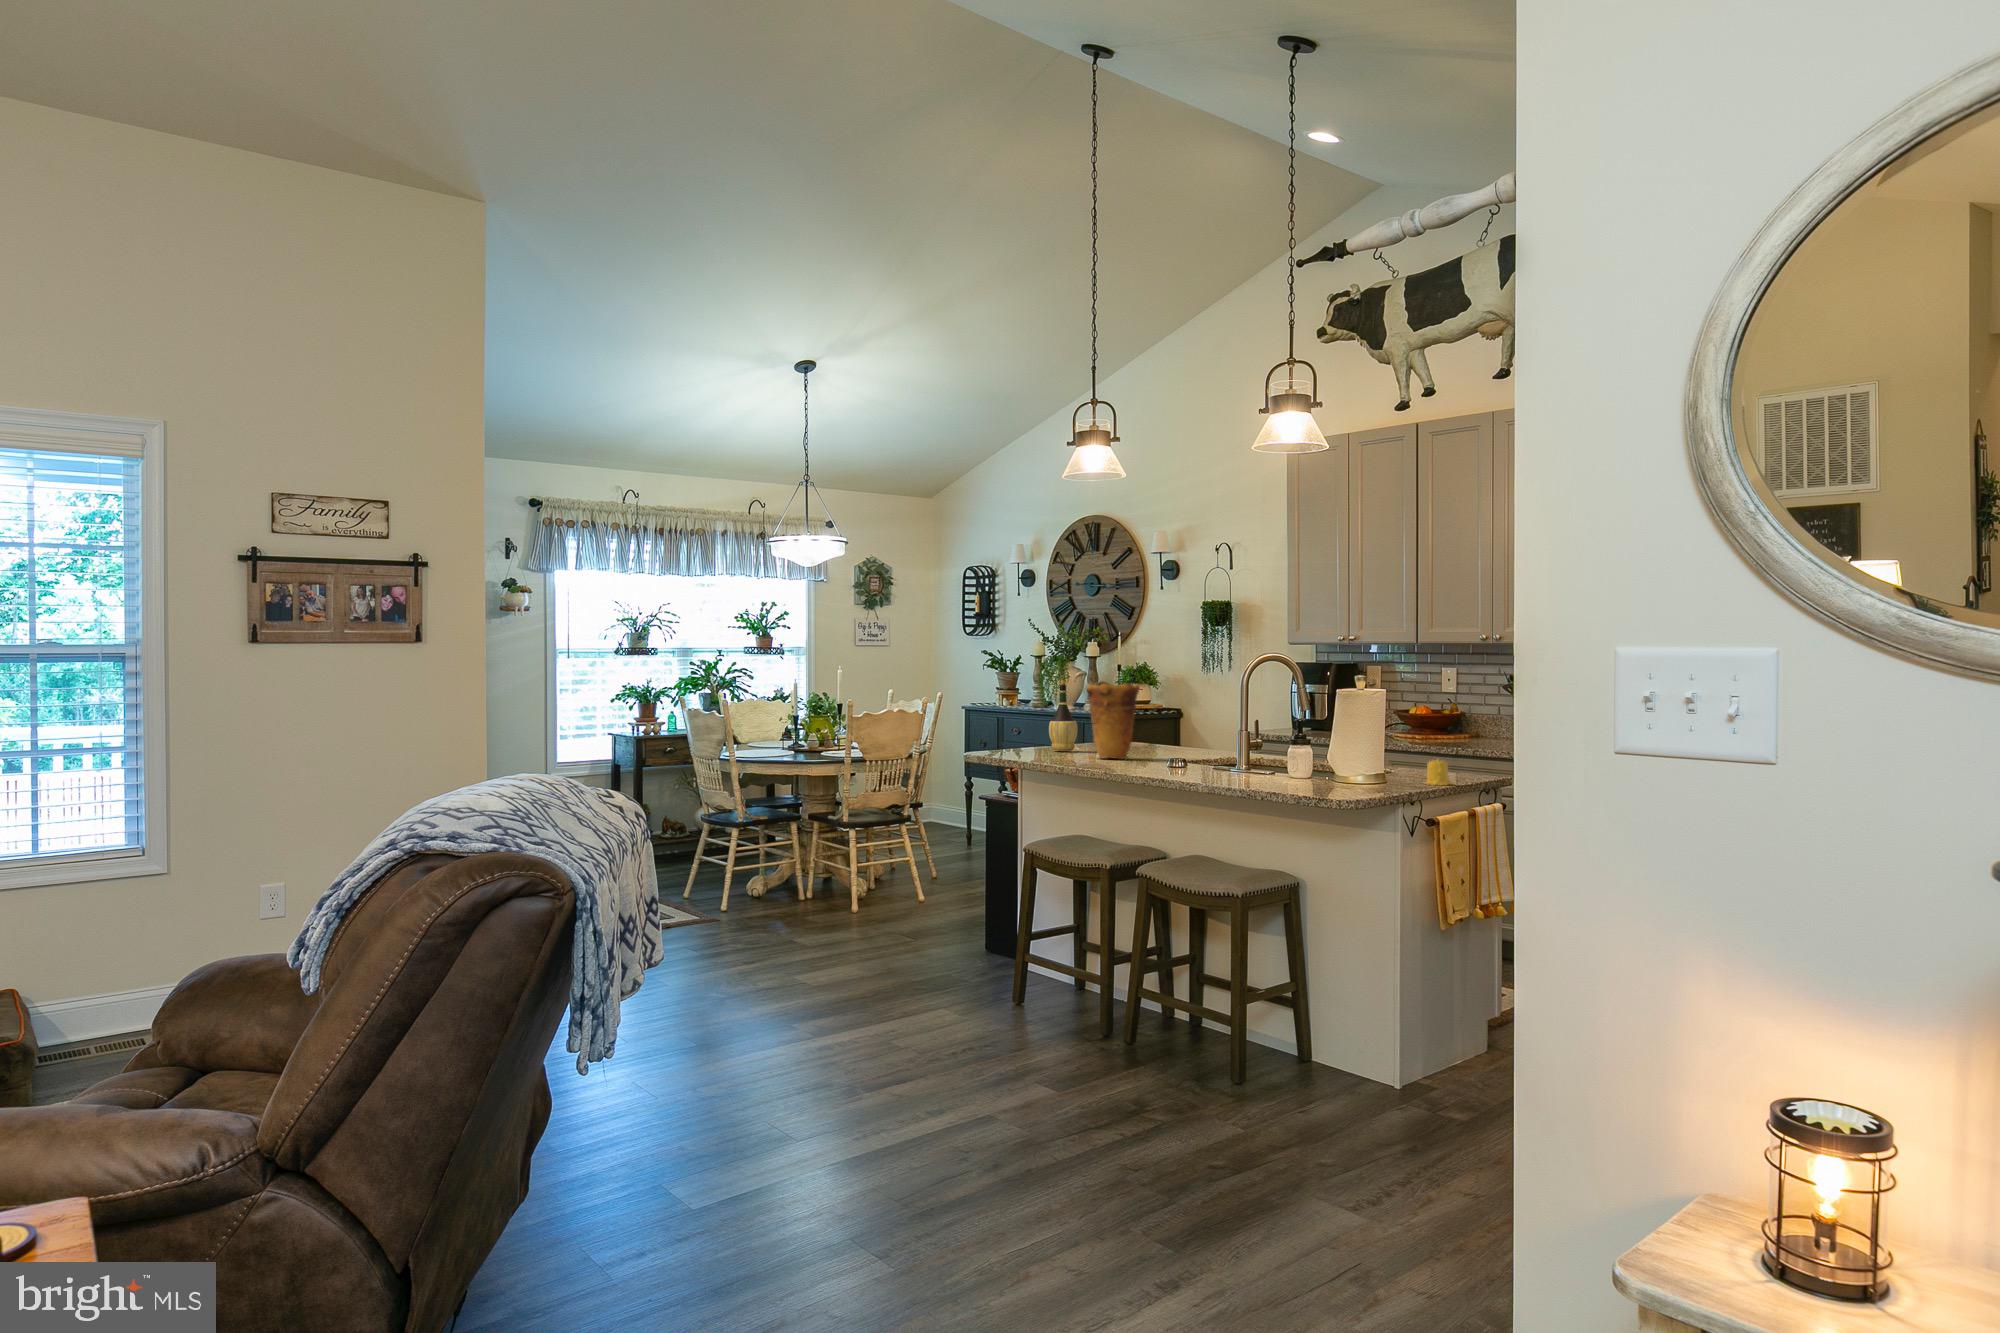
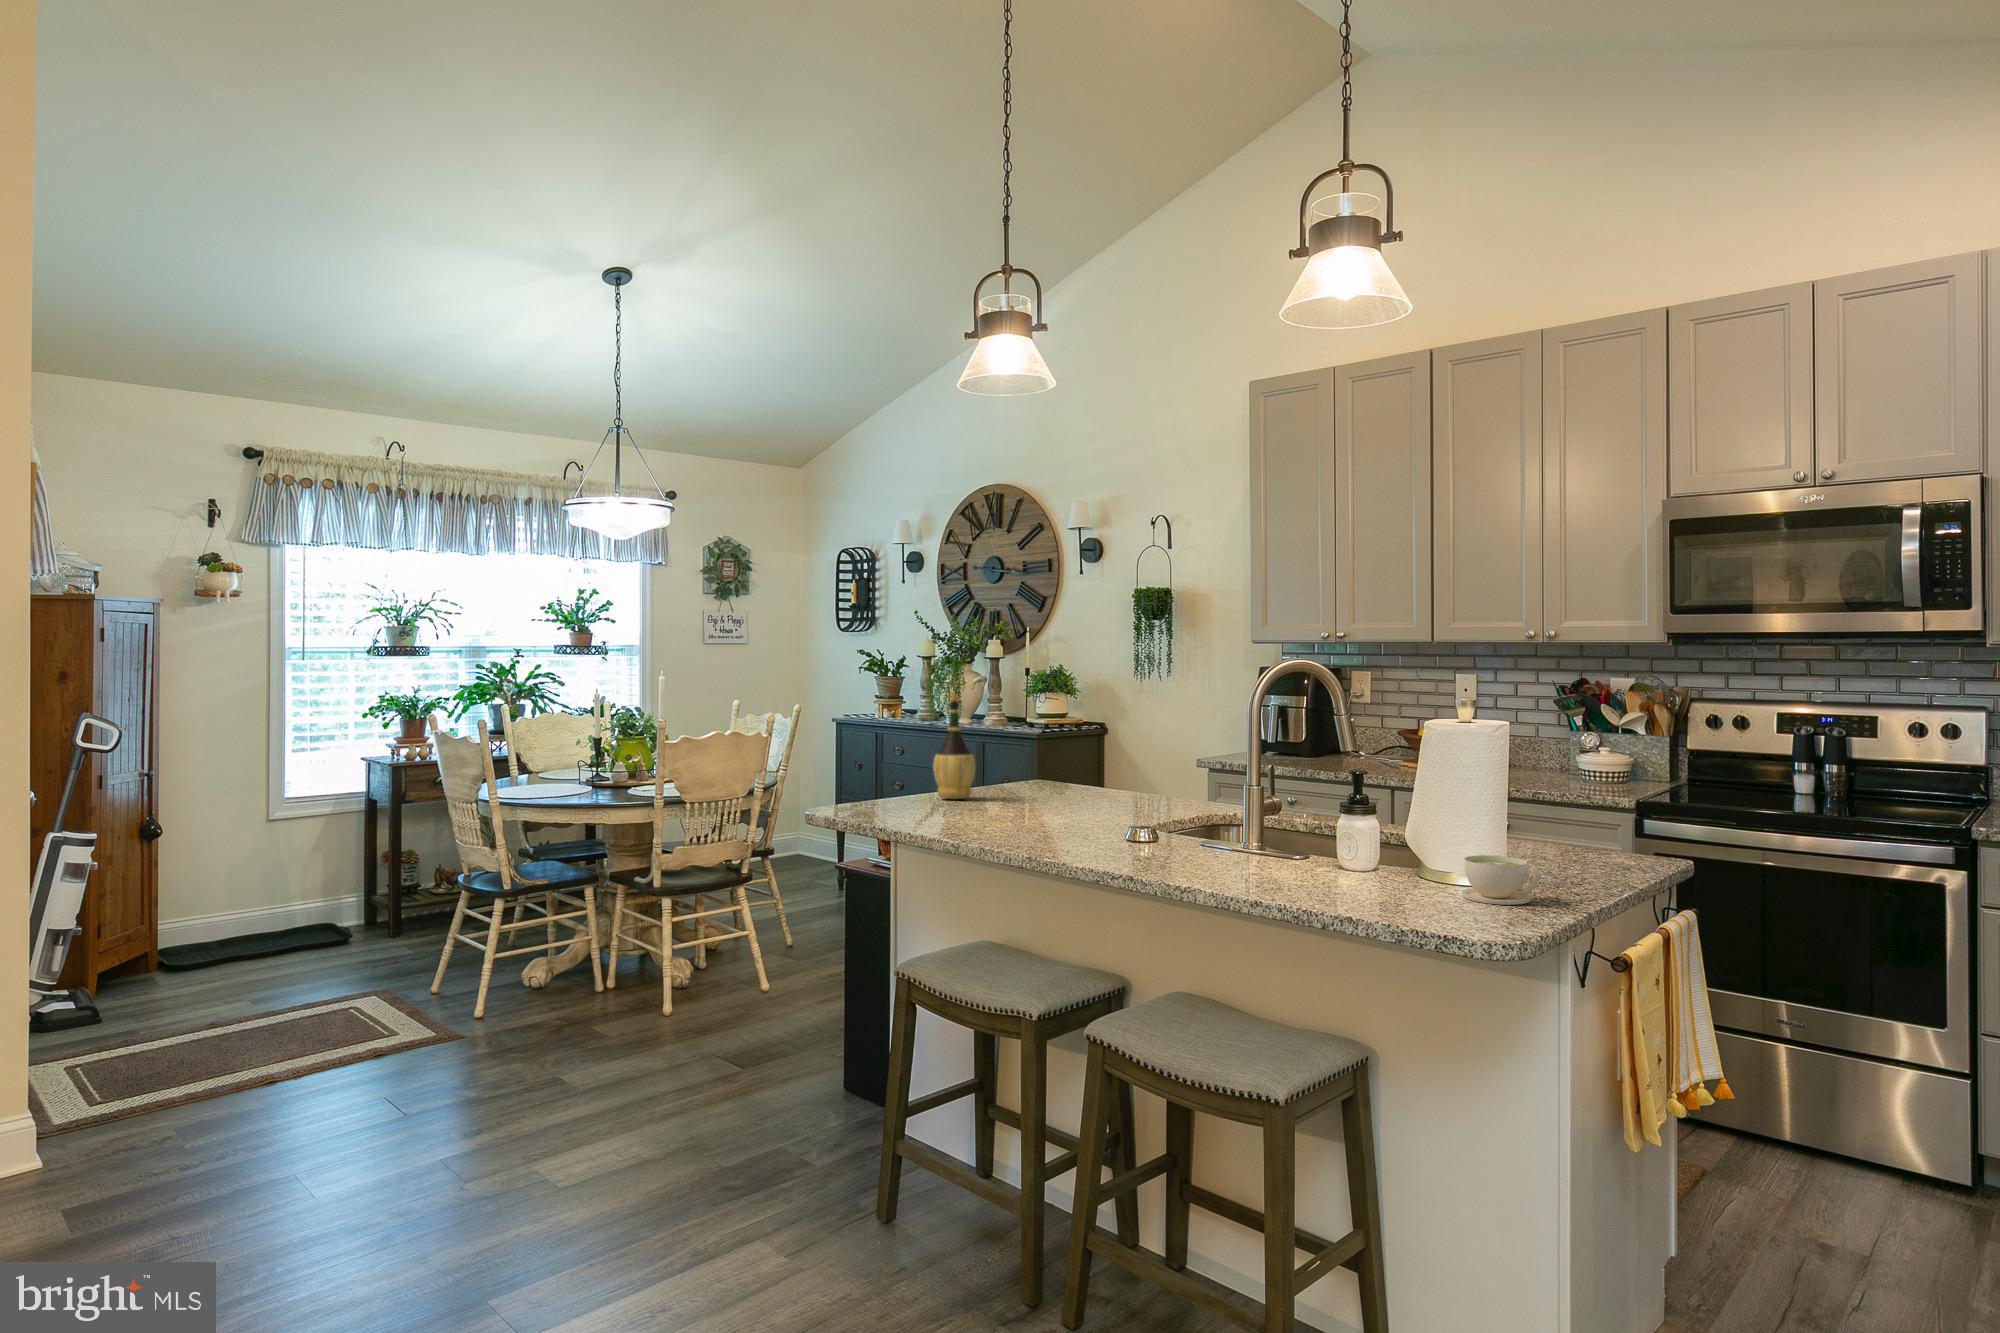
vase: present [1086,681,1140,759] -> none [989,697,1071,818]
candle: present [1425,760,1453,786] -> none [1556,833,1610,881]
coffee cup: none [1349,765,1389,790] -> present [1462,855,1539,905]

